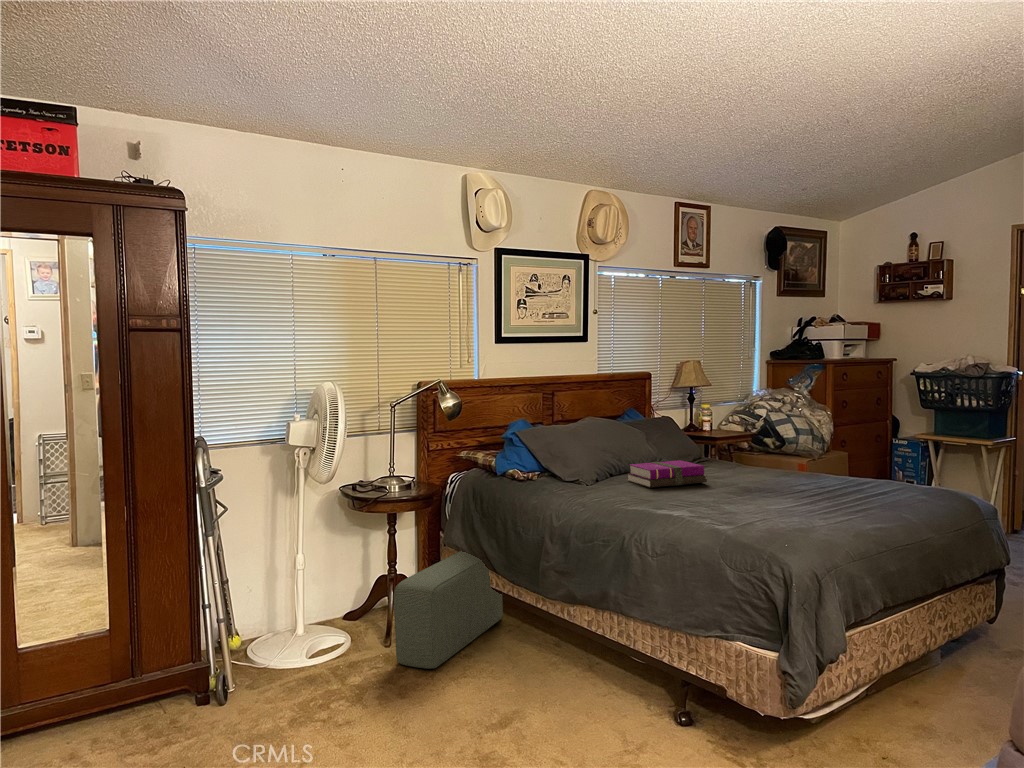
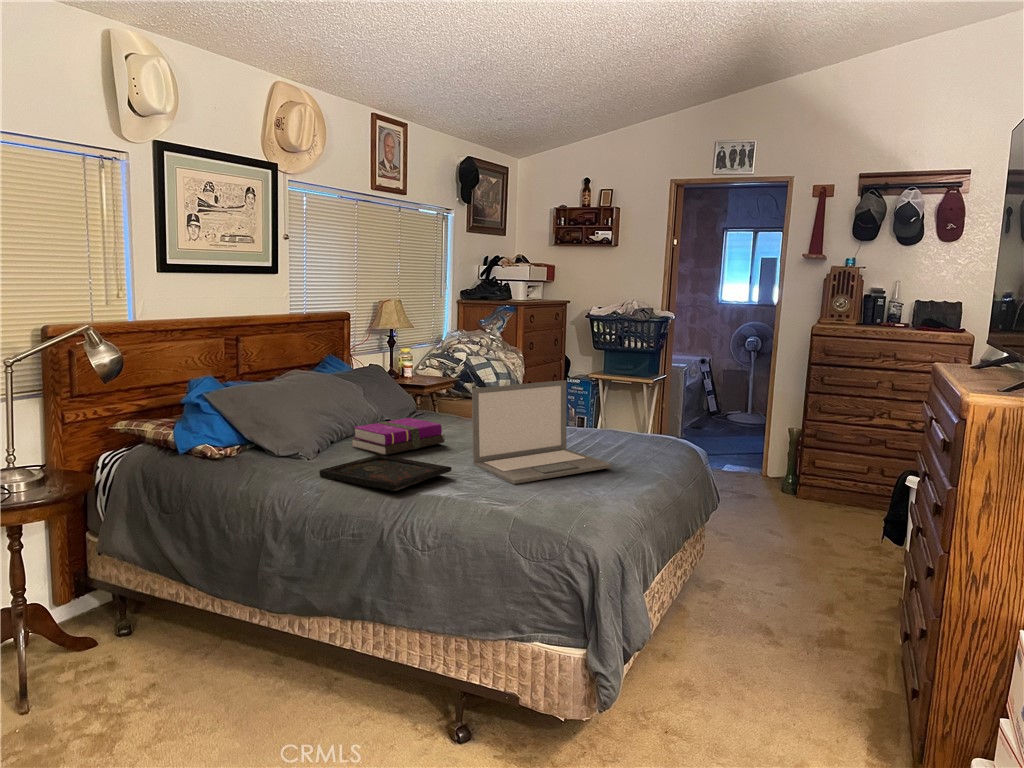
laptop: none [720,428,853,515] -> present [472,380,612,484]
tray: none [590,486,695,510] -> present [319,455,452,491]
pouf: present [394,551,503,669] -> none [31,552,192,744]

